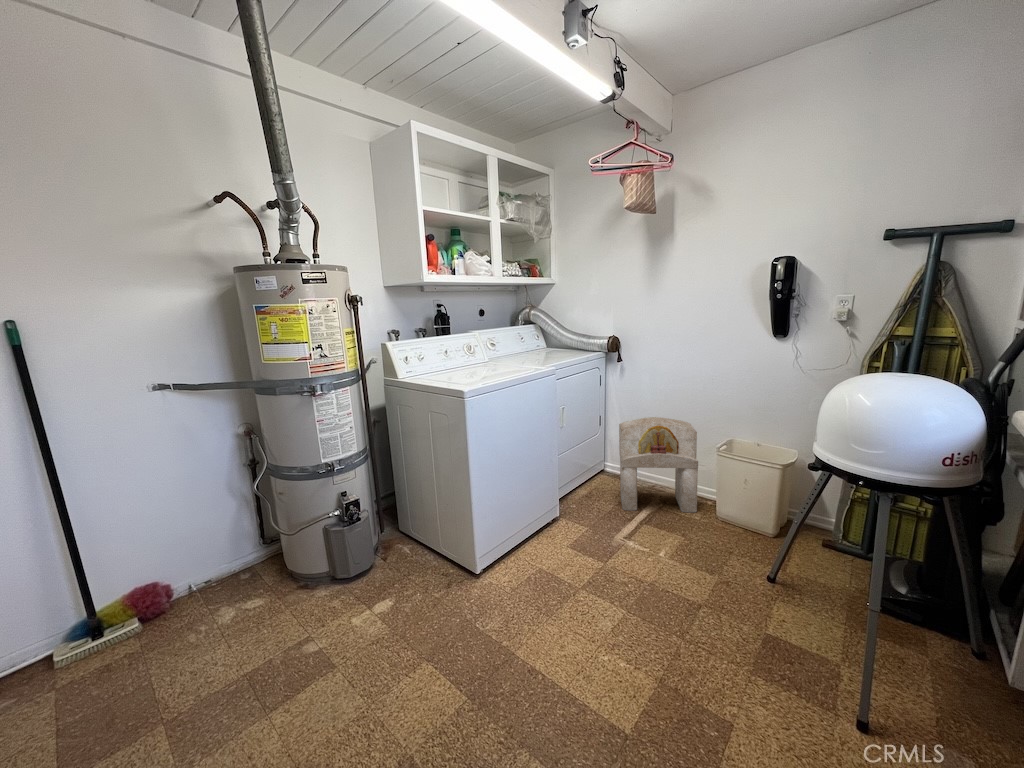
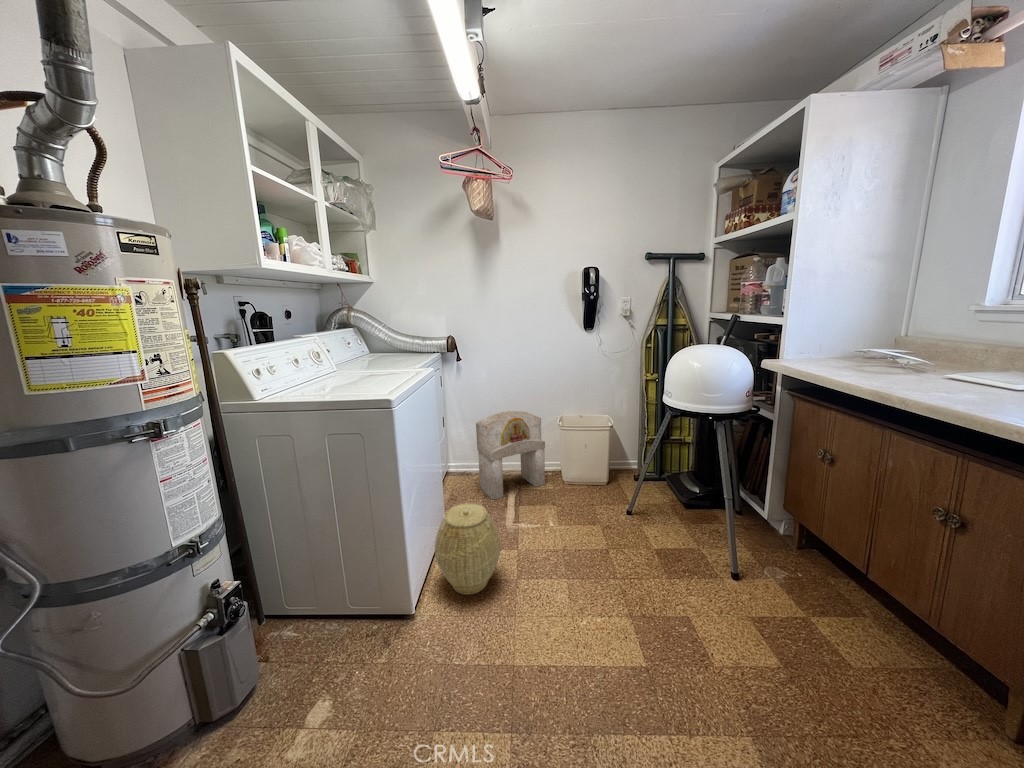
woven basket: none [505,496,568,584] -> present [435,503,501,595]

